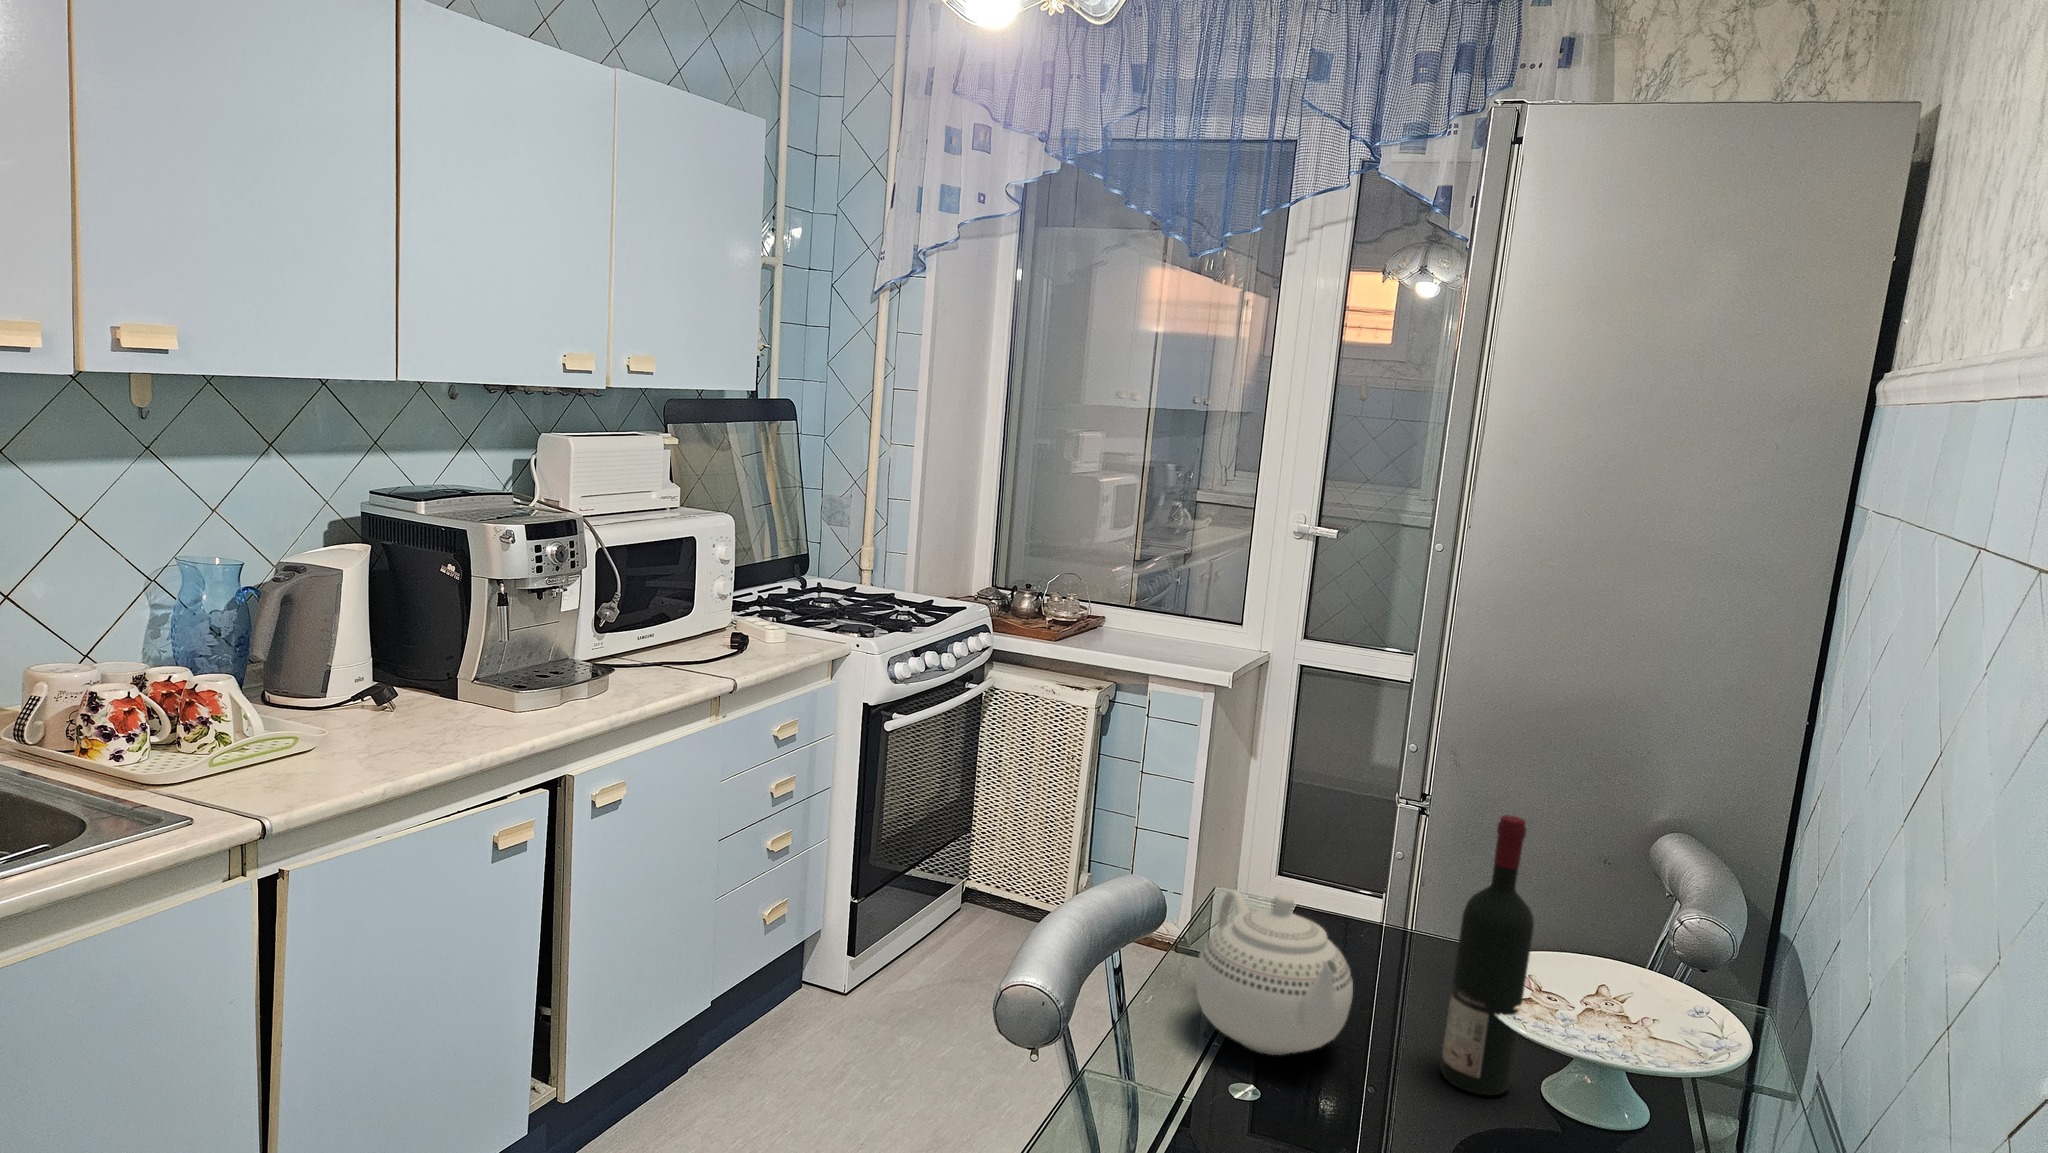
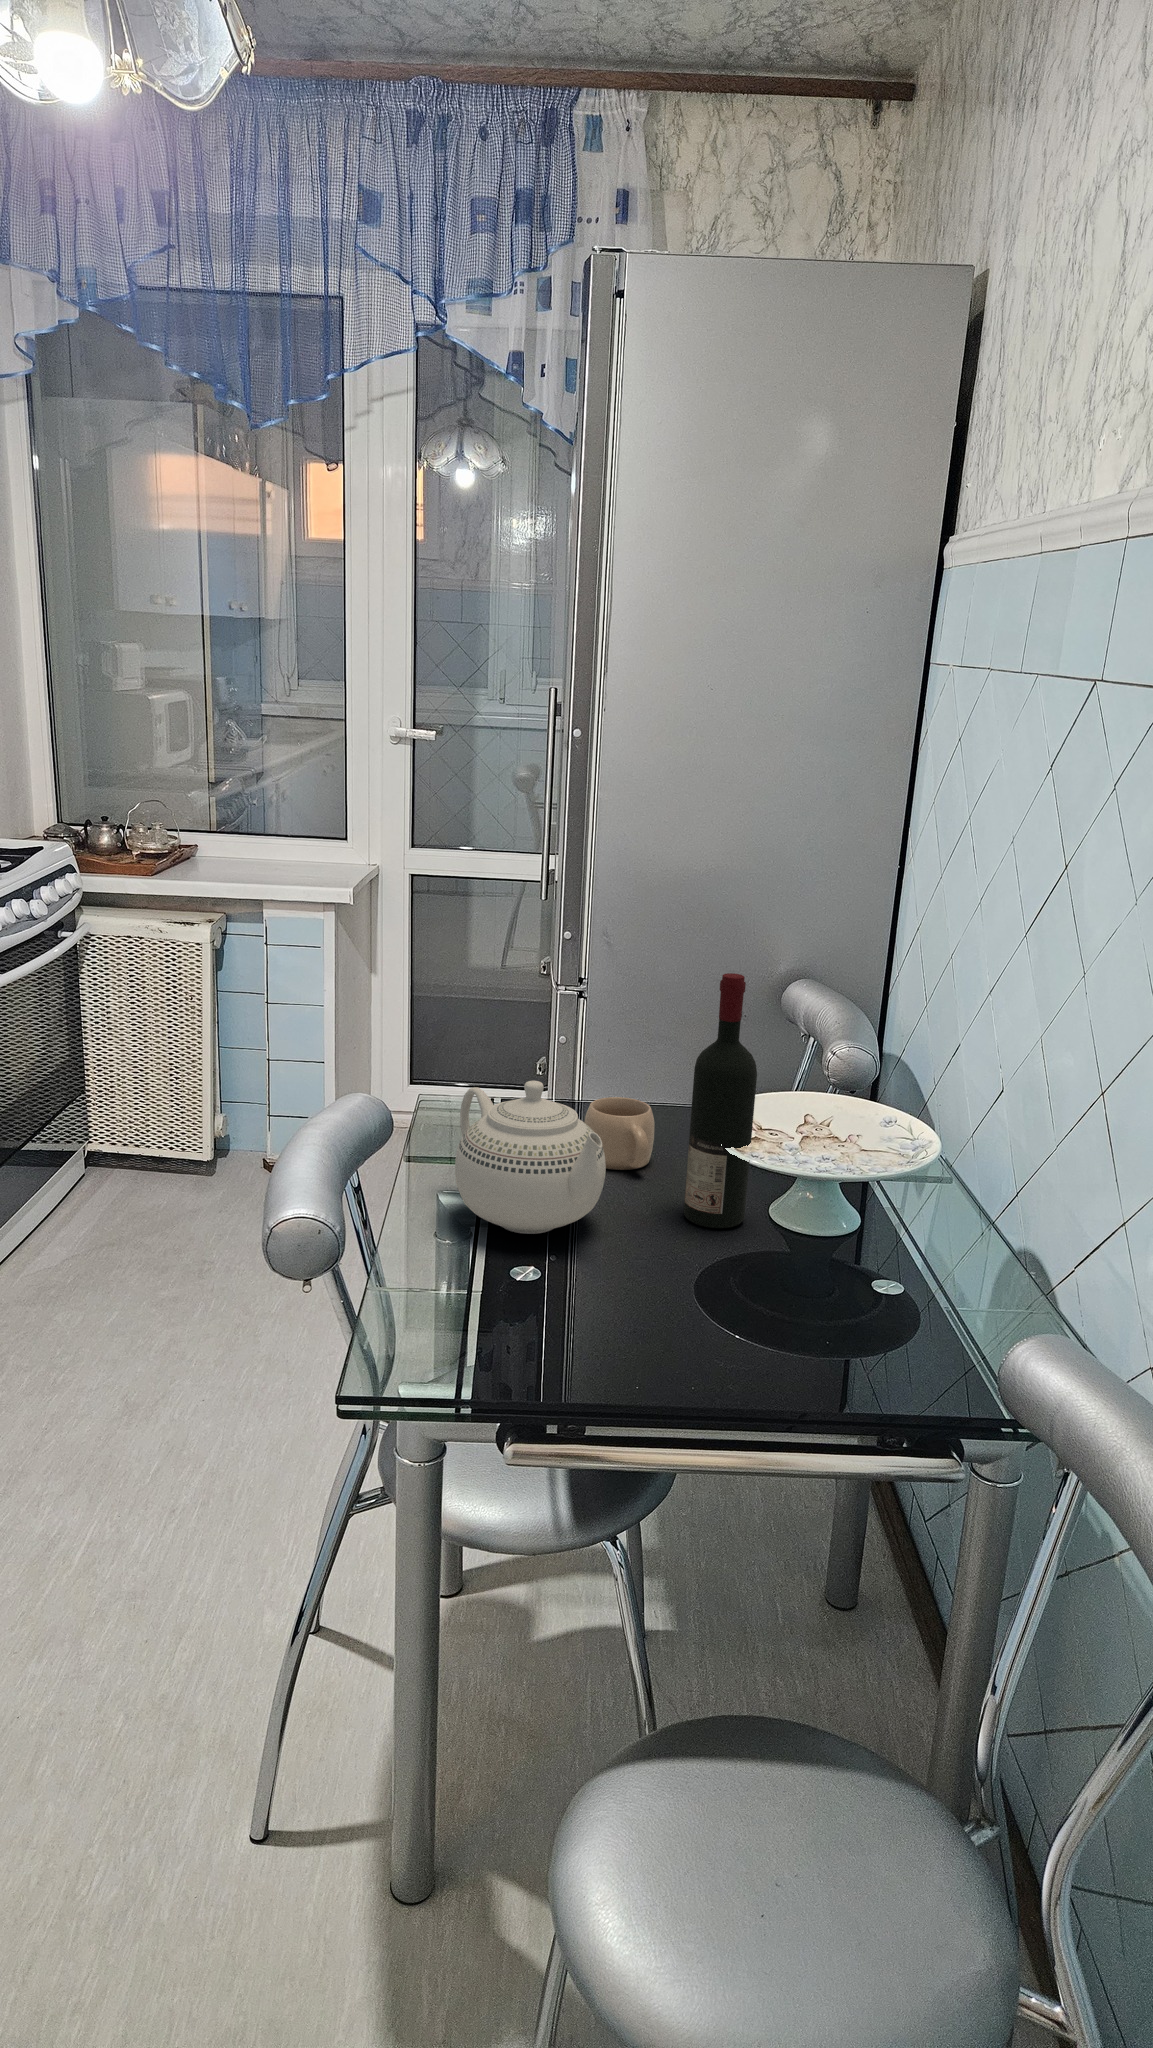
mug: none [1357,926,1436,1008] -> present [585,1097,654,1170]

